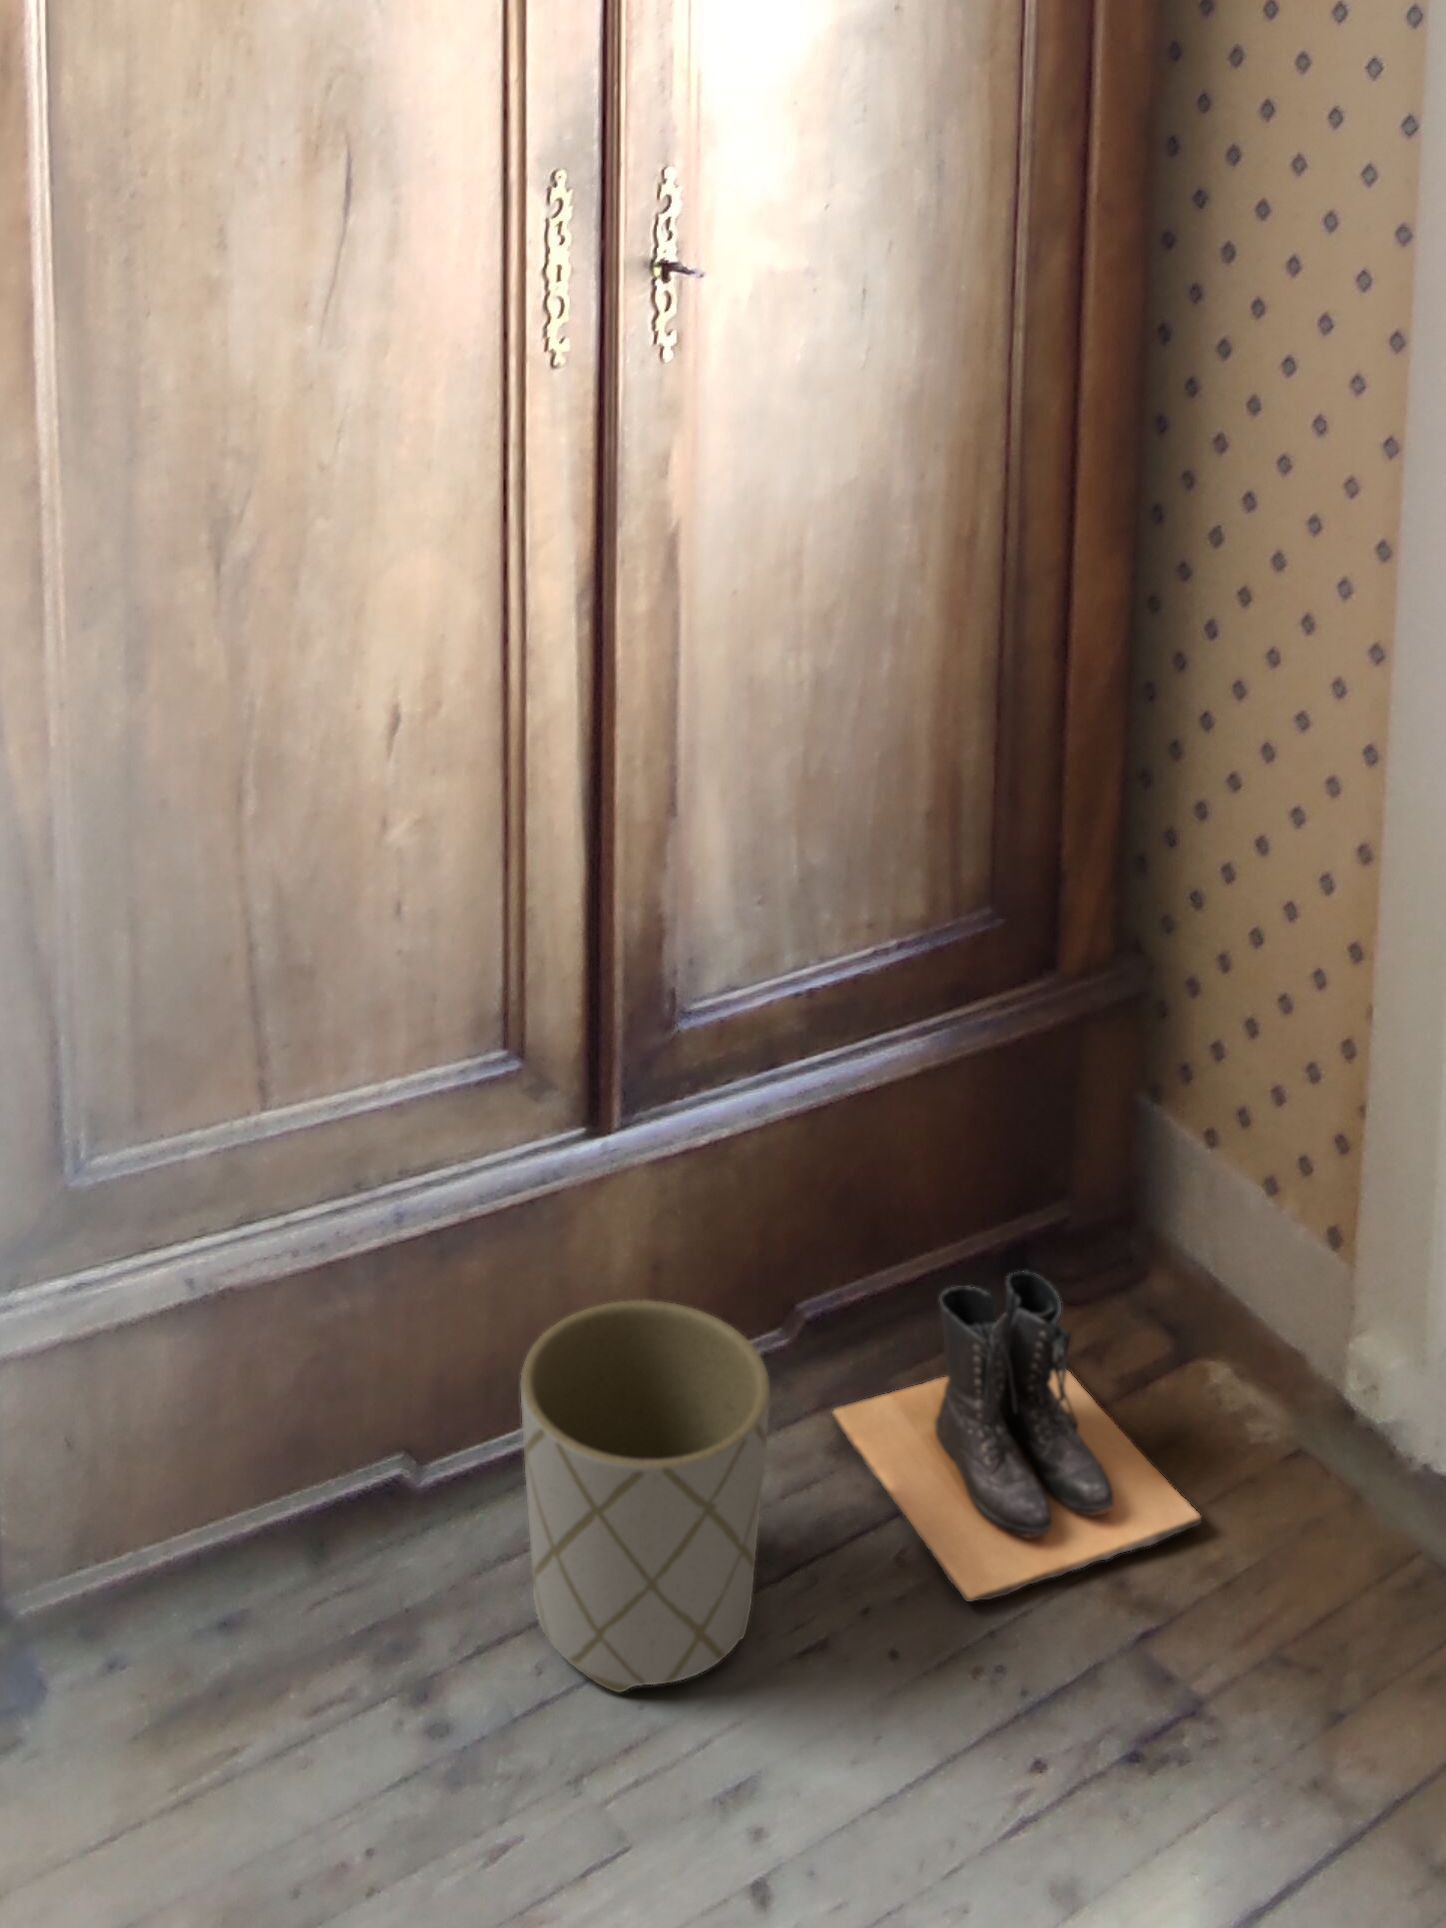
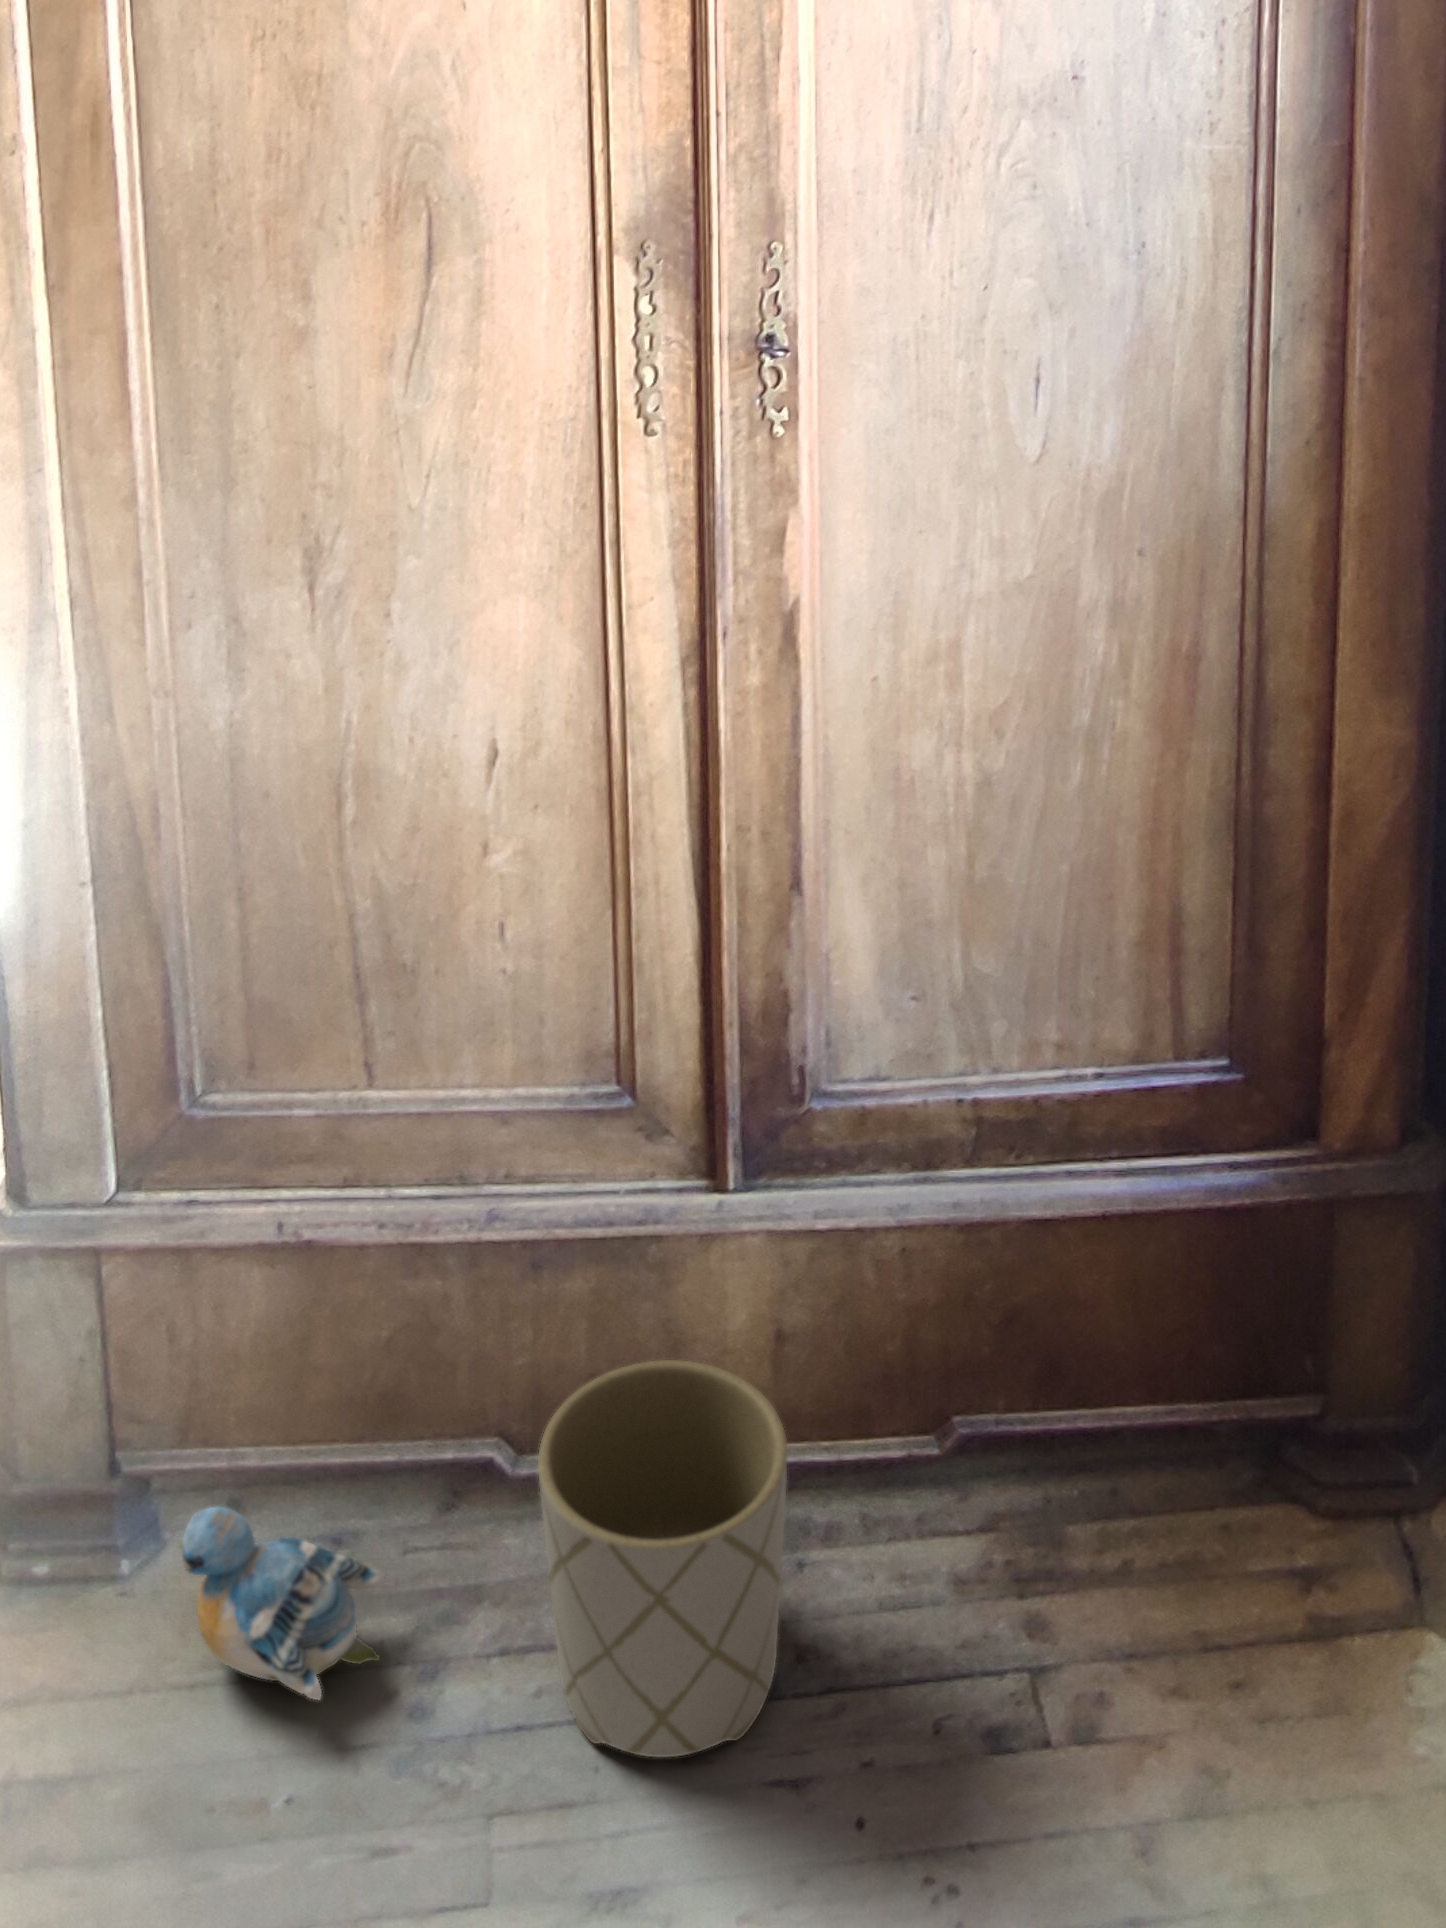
boots: present [832,1271,1201,1602] -> none [967,1461,1287,1826]
plush toy: none [130,1605,376,1771] -> present [180,1507,386,1700]

